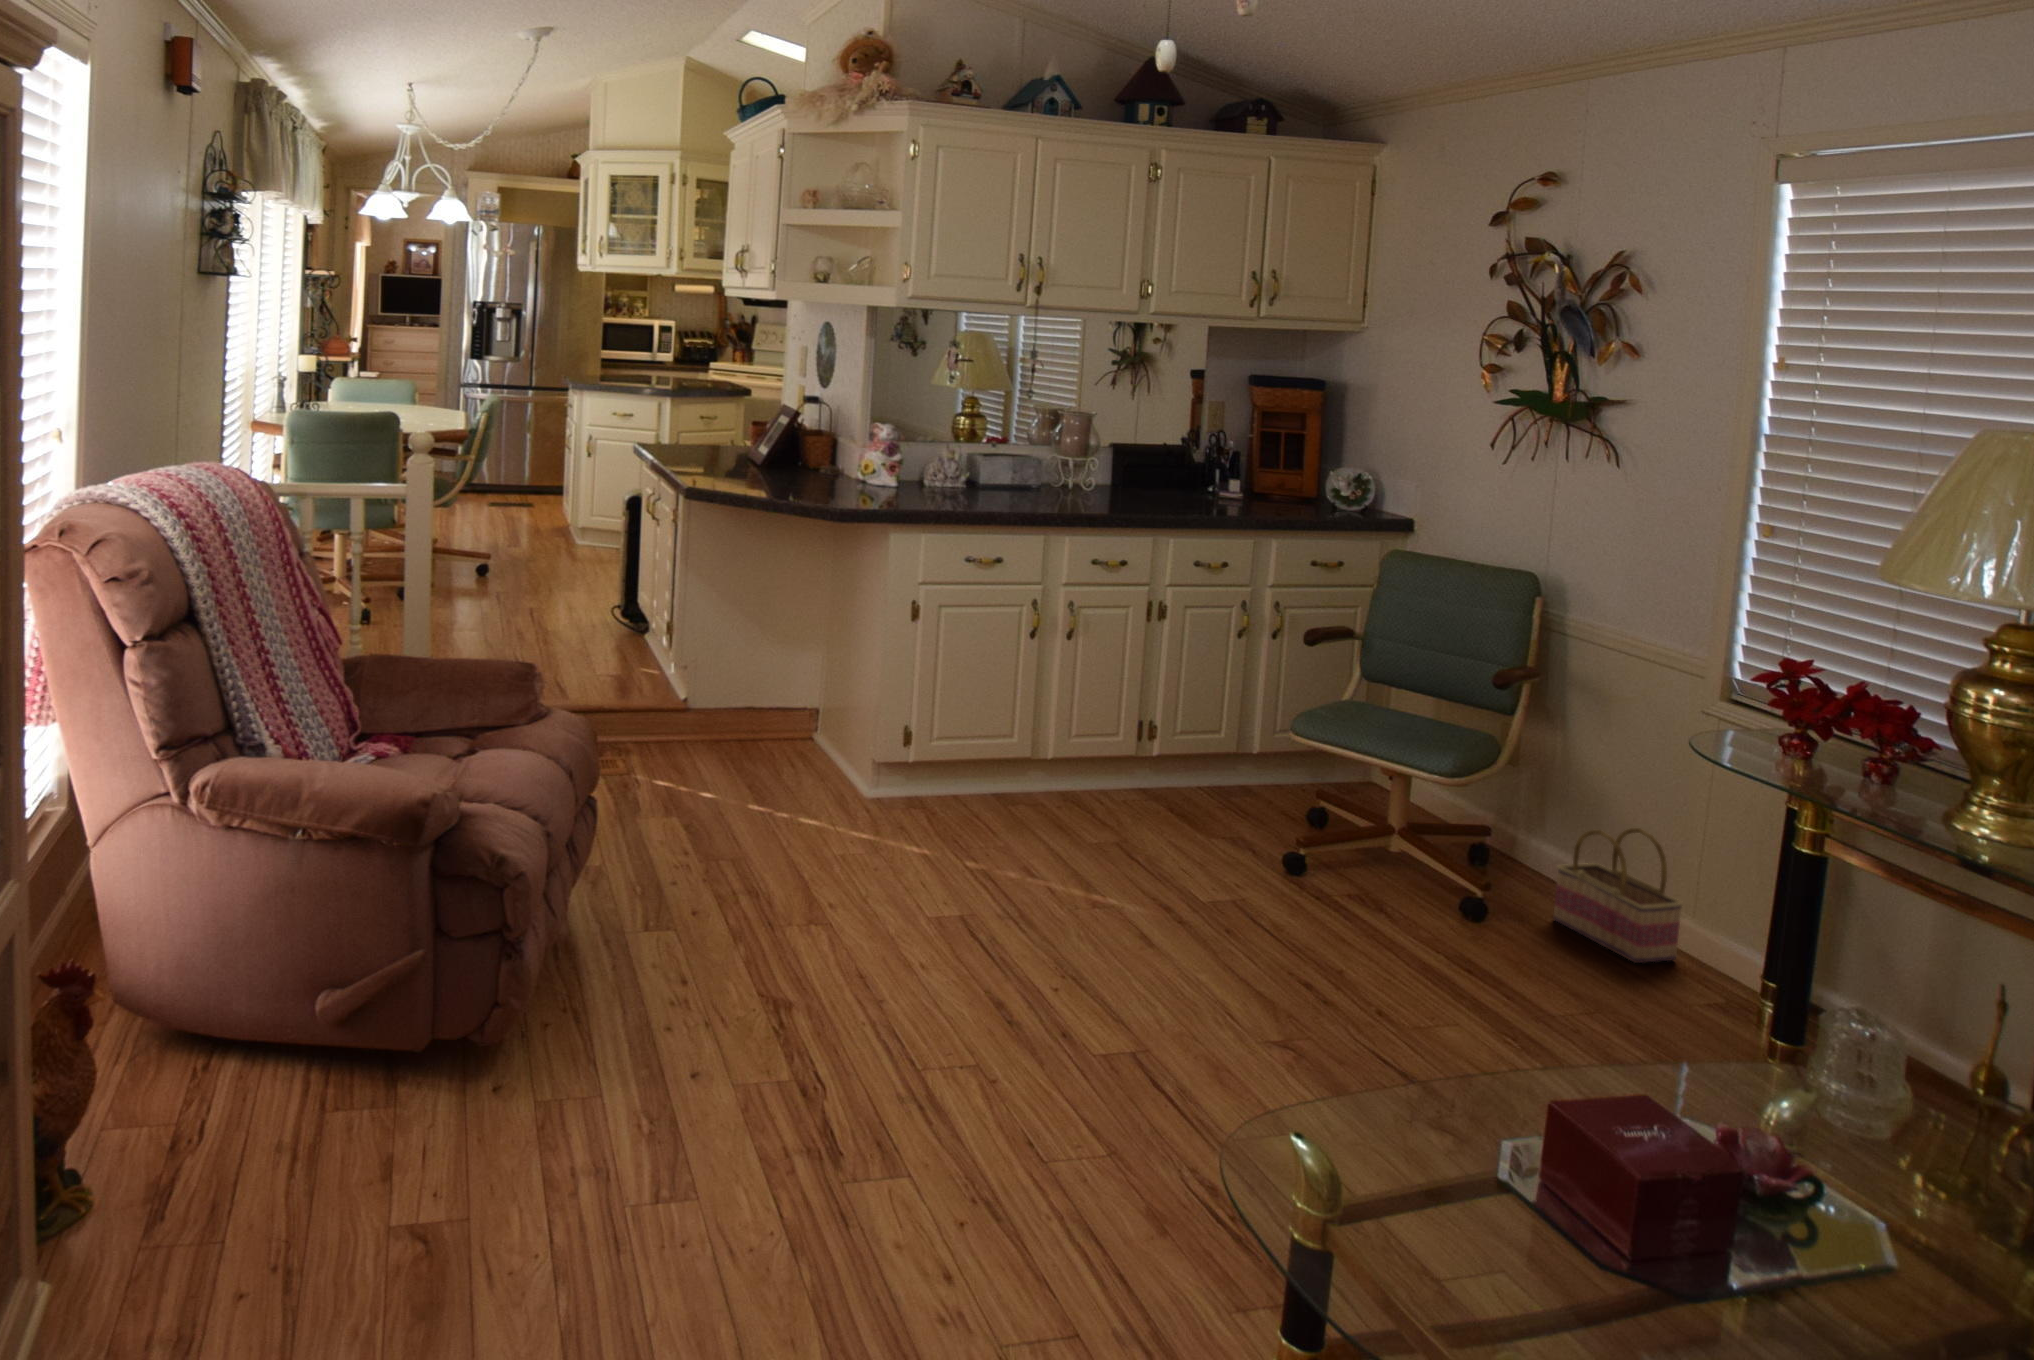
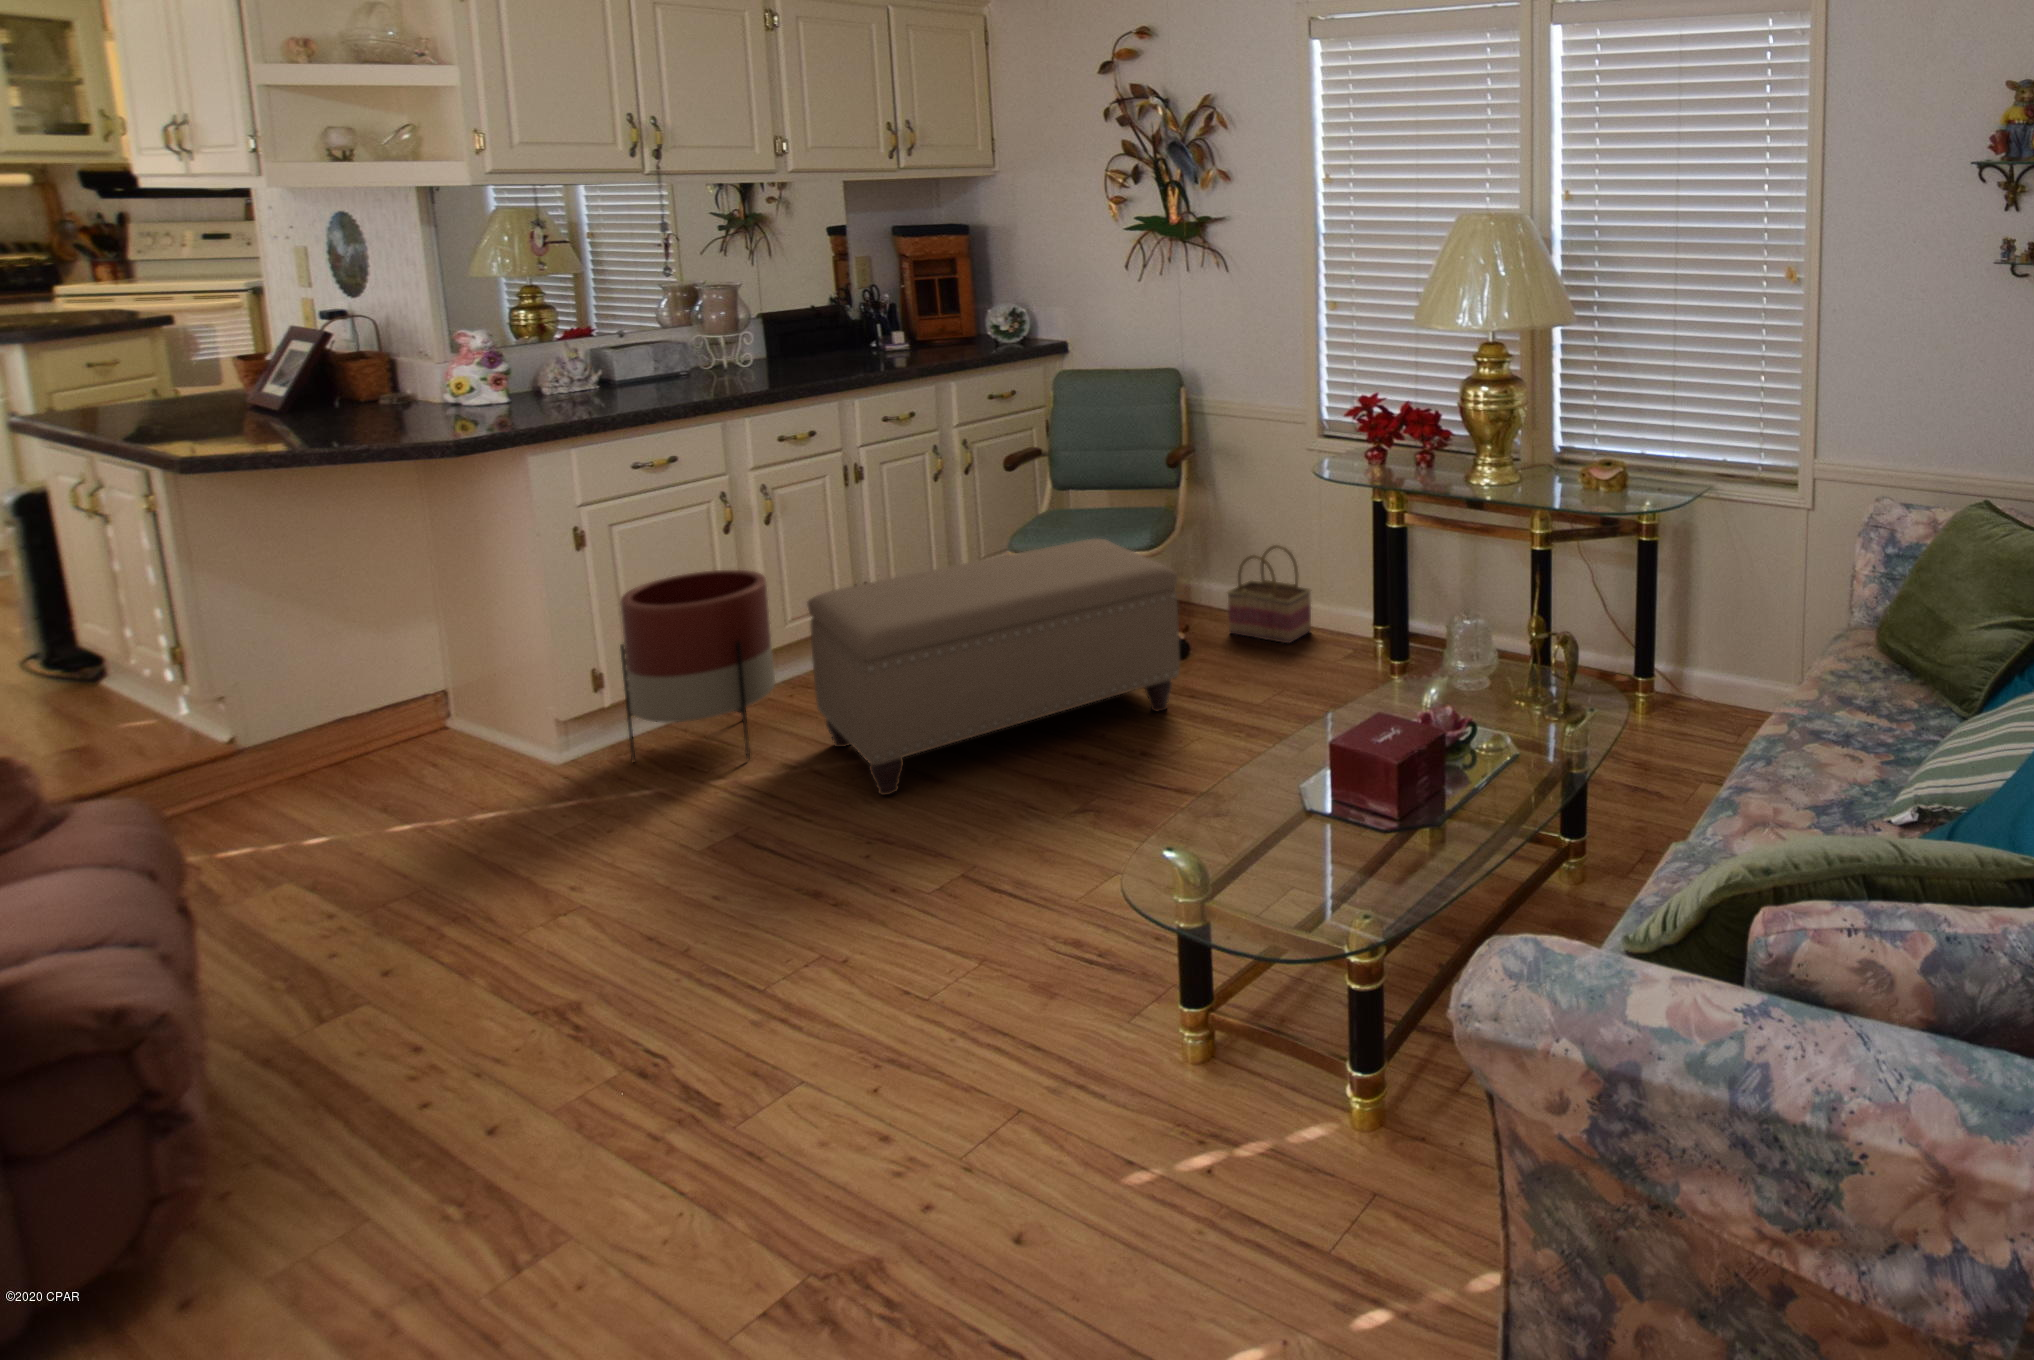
planter: none [925,665,1053,853] -> present [620,570,775,762]
ottoman: none [1074,717,1471,974] -> present [807,538,1180,795]

